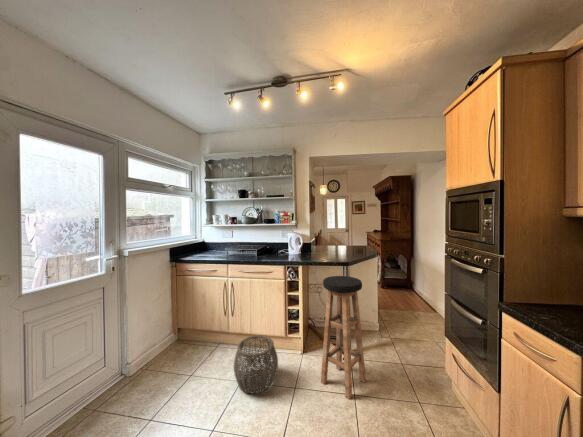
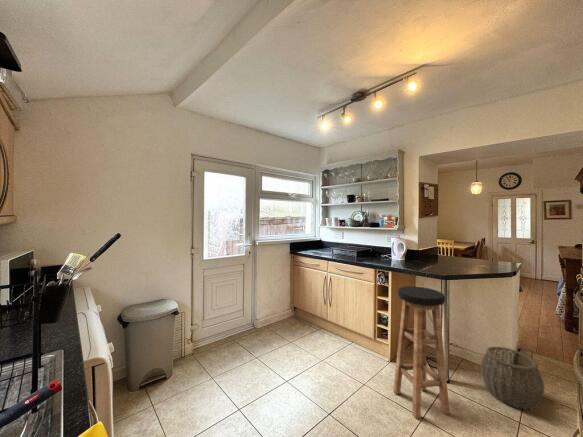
woven basket: present [234,335,278,394] -> present [481,347,544,410]

